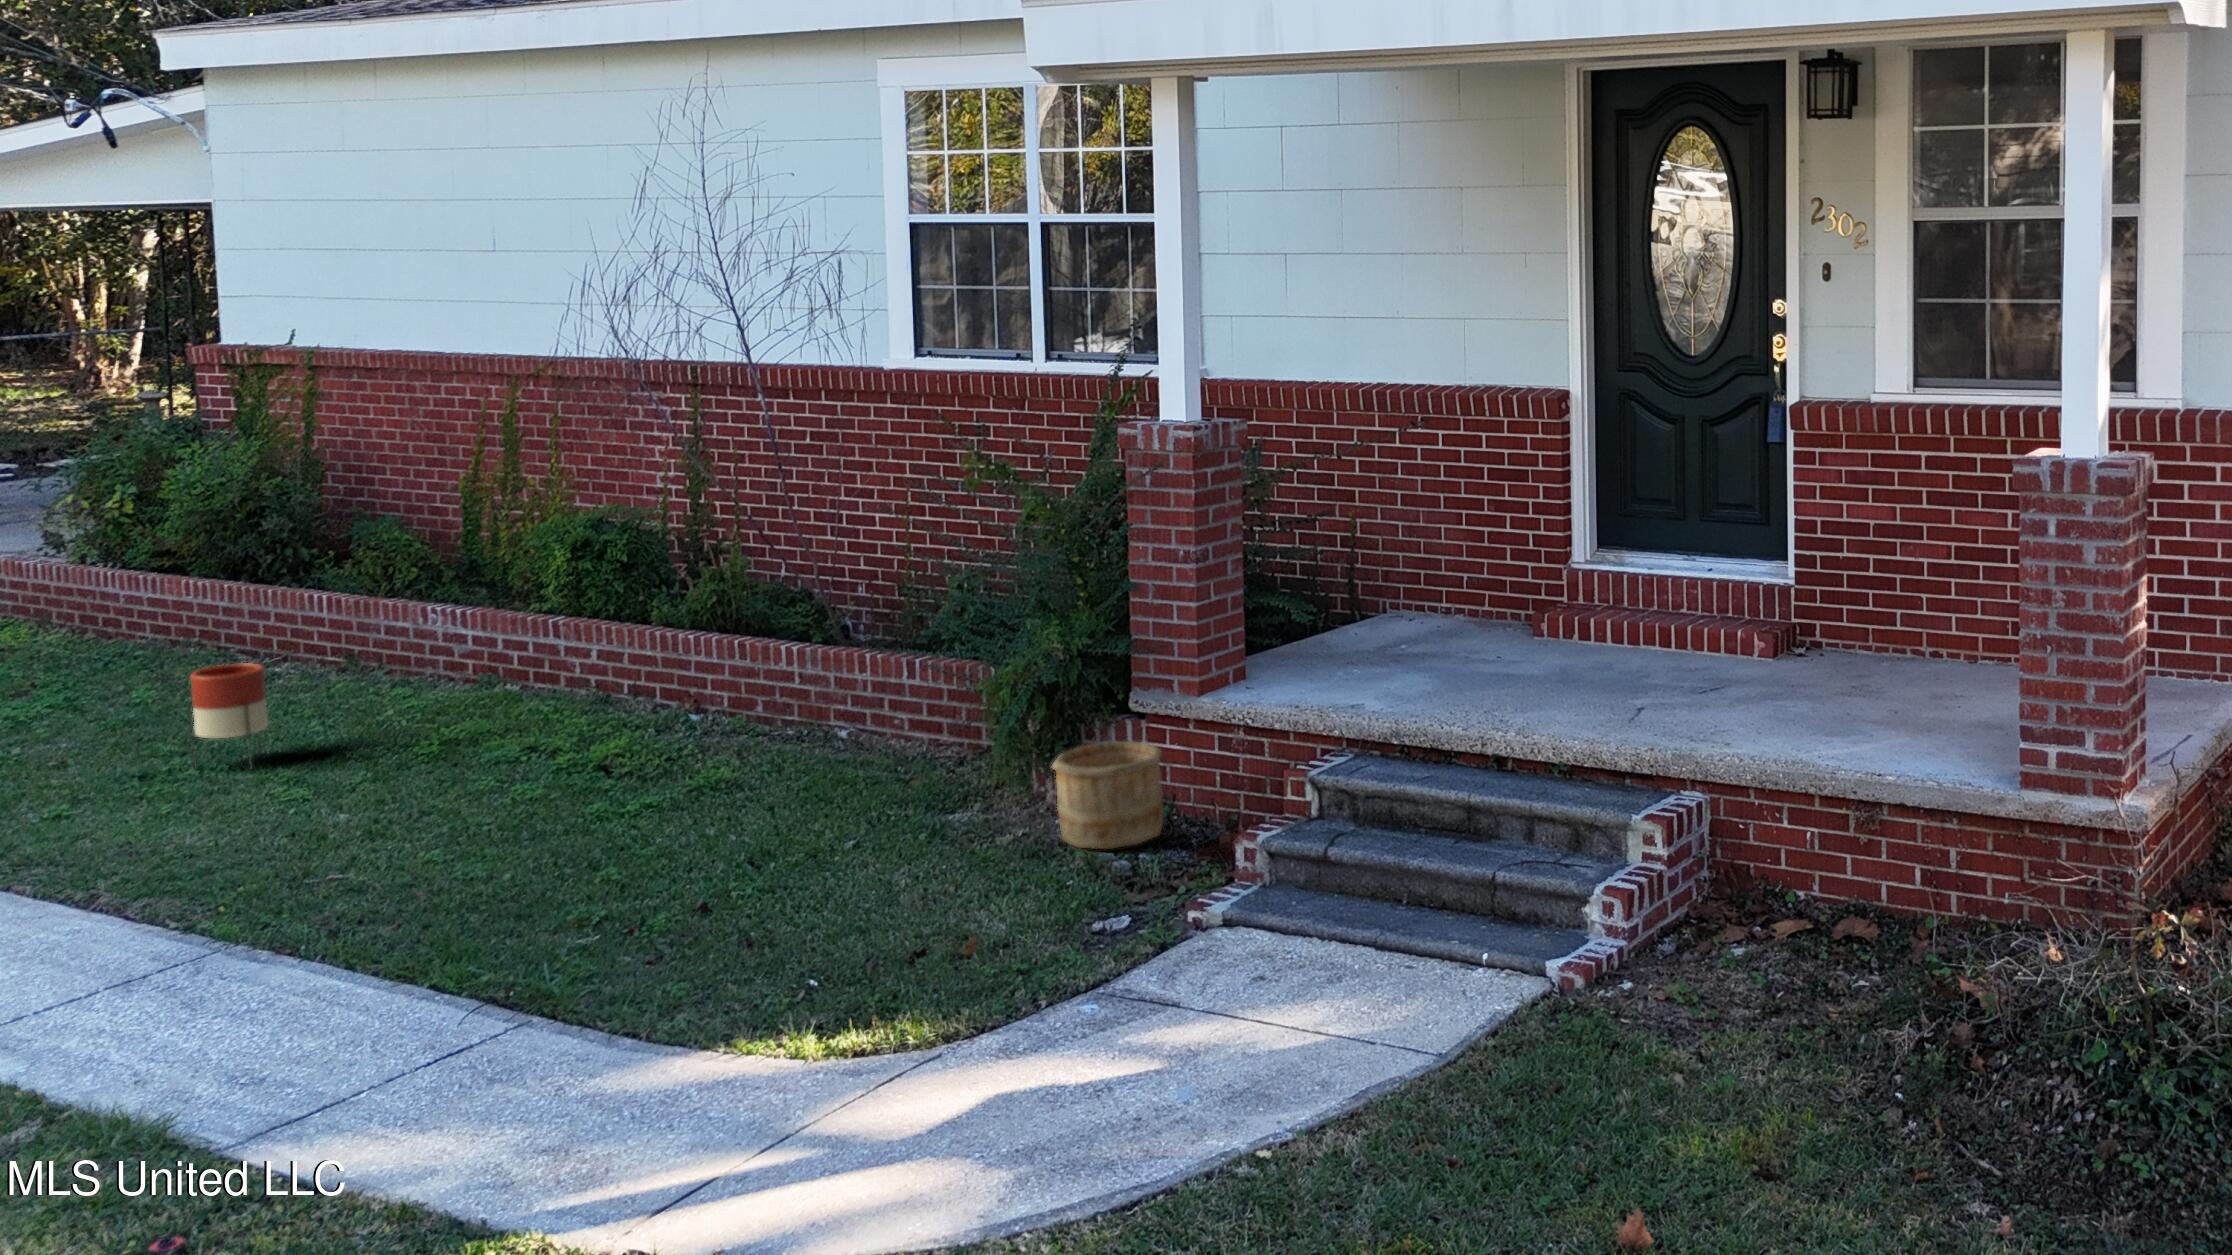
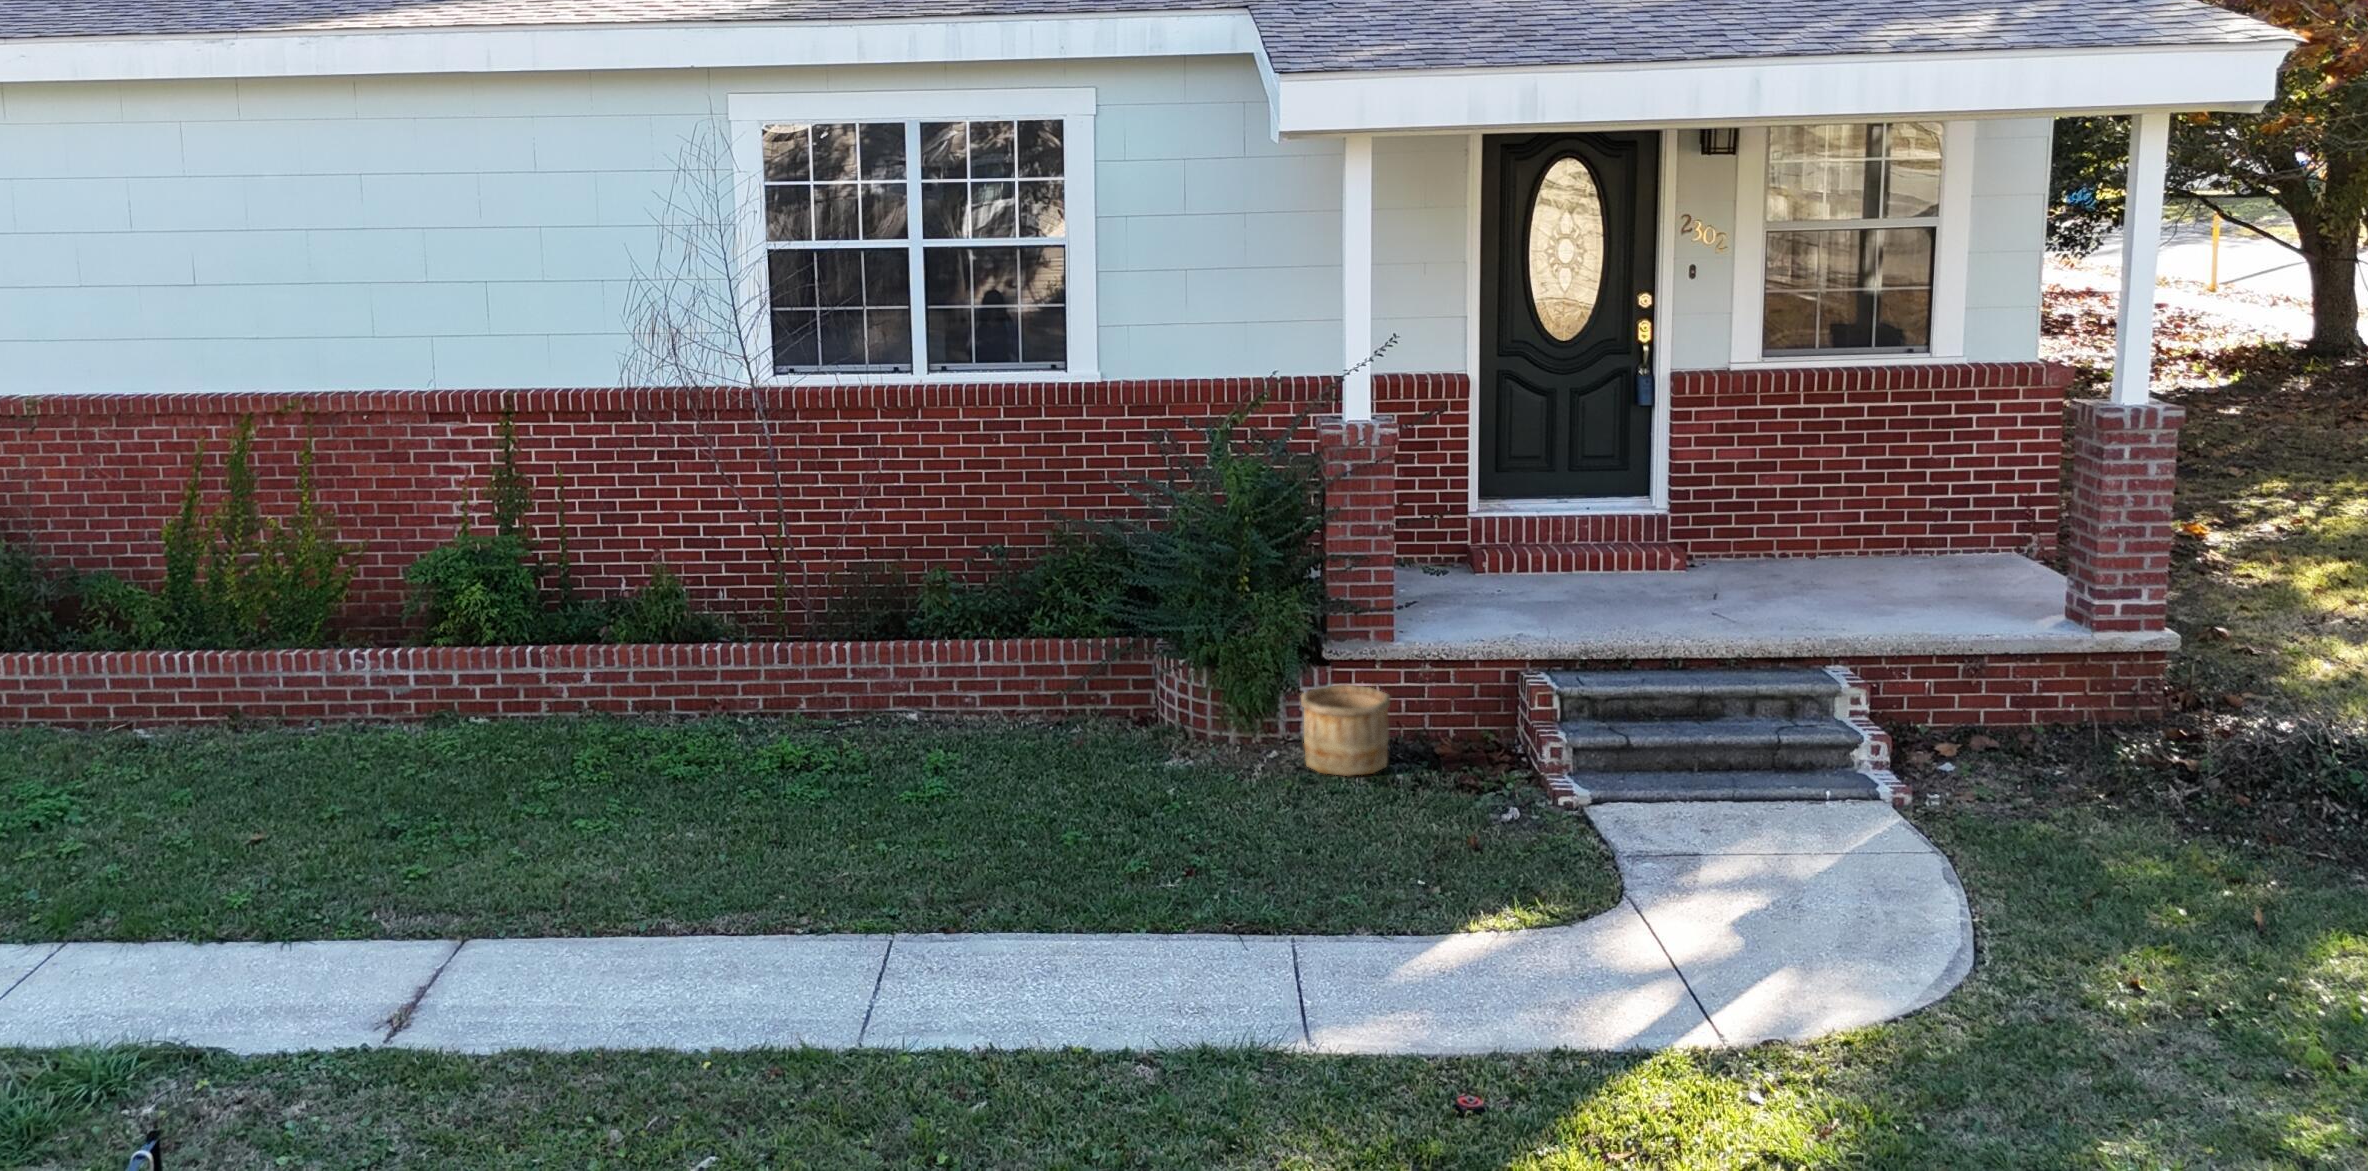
planter: present [187,663,268,768] -> none [337,720,413,835]

